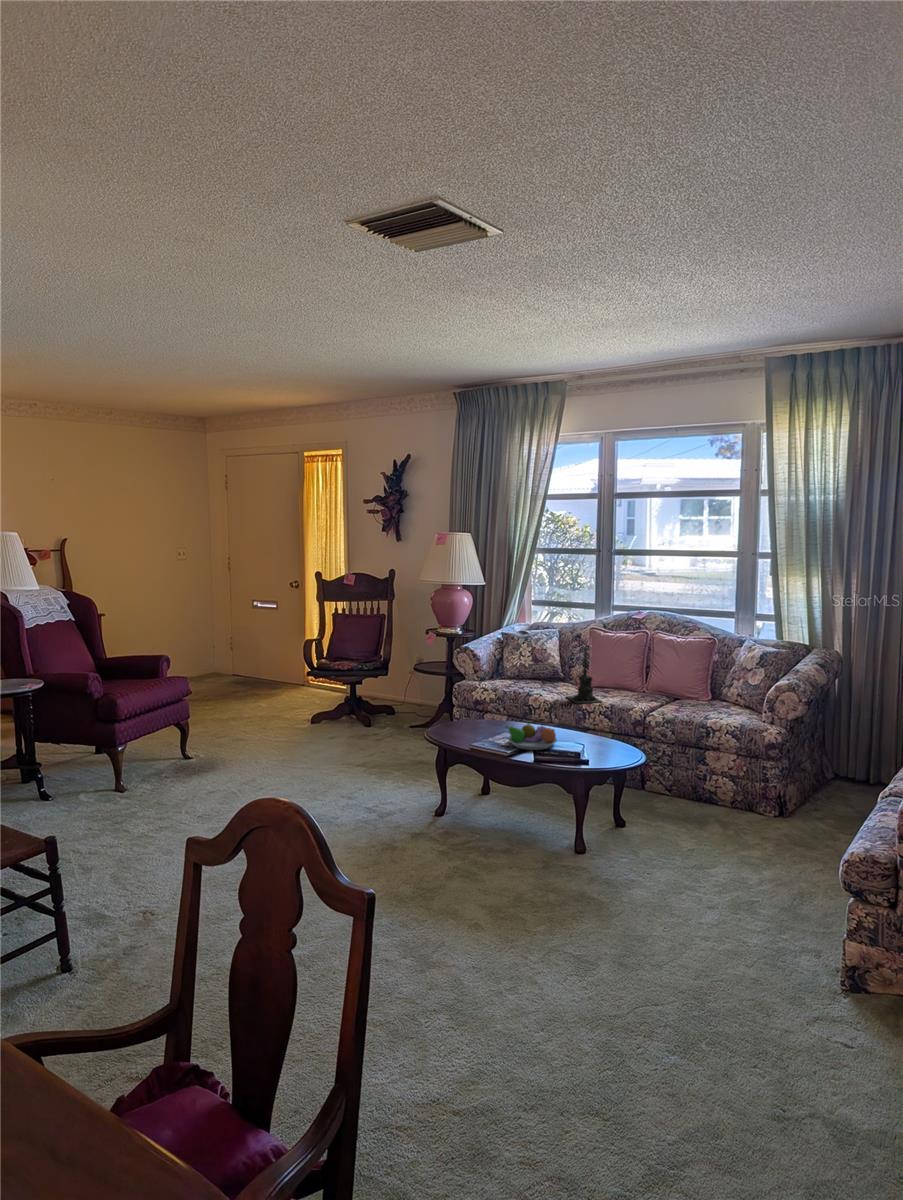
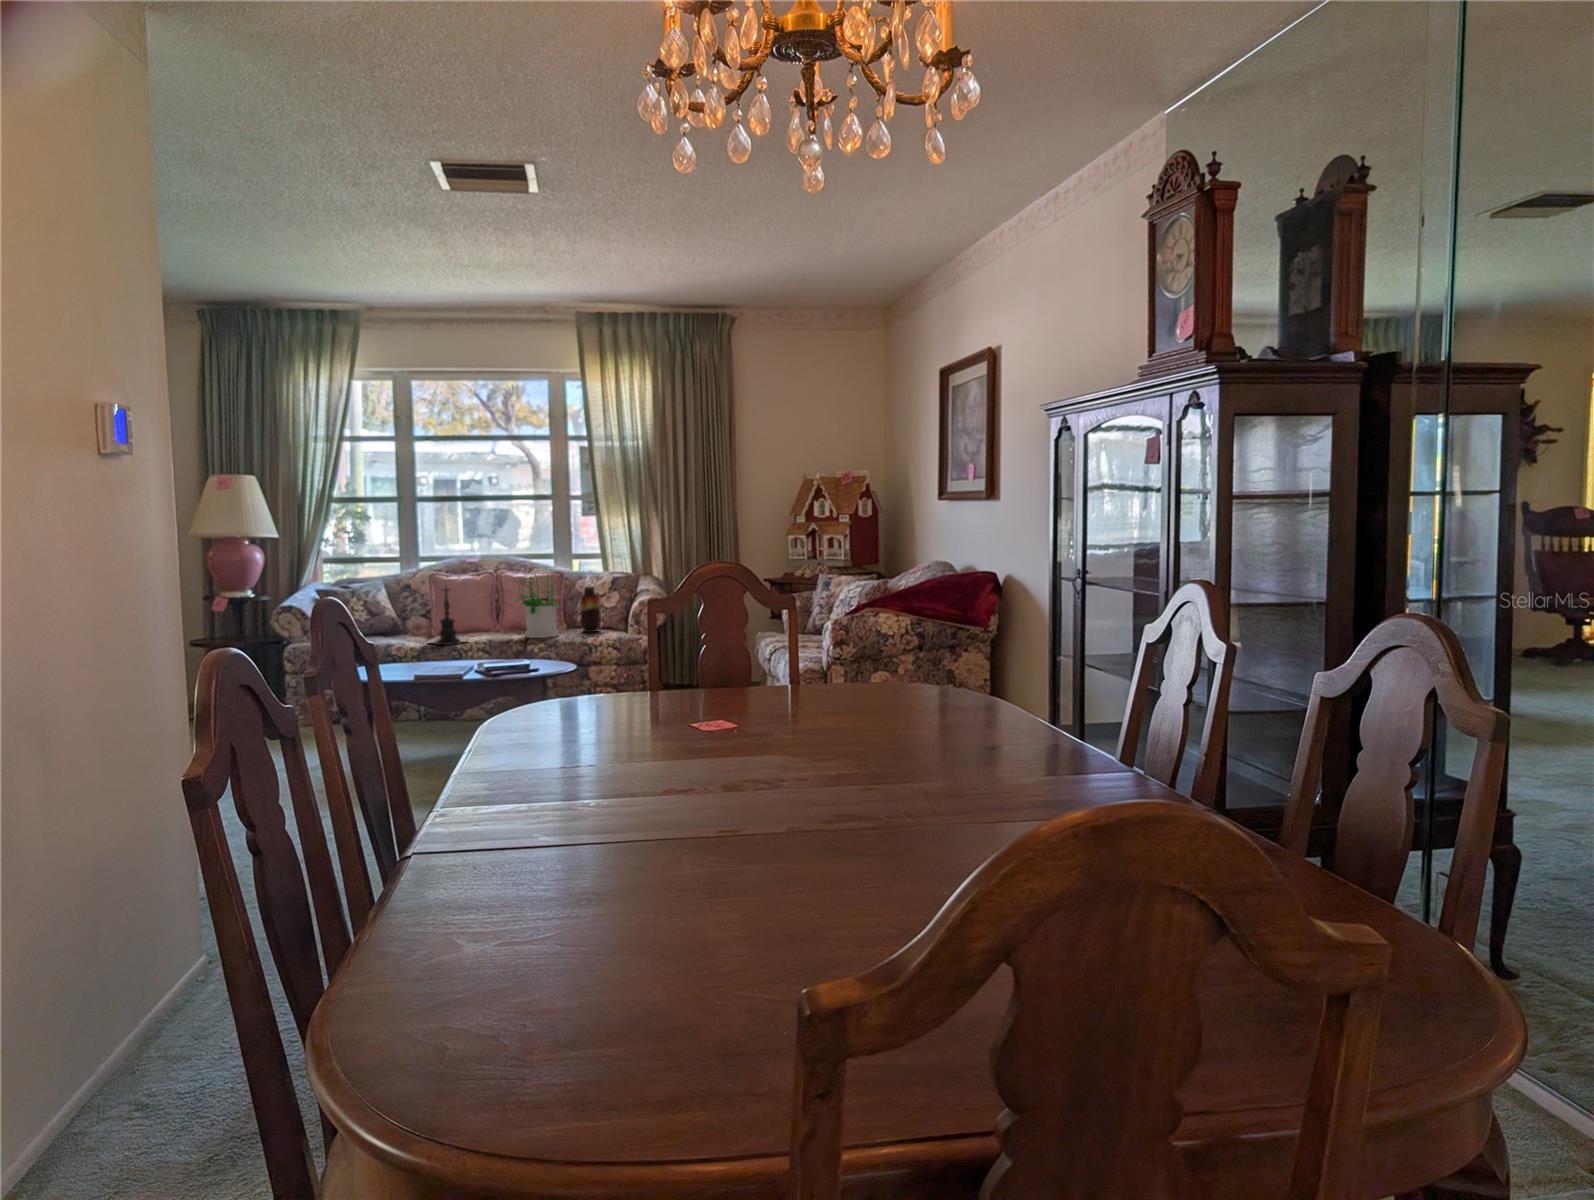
potted plant: none [650,642,698,709] -> present [517,576,560,638]
vase: none [722,659,744,709] -> present [580,586,600,632]
fruit bowl: present [506,721,557,750] -> none [425,649,483,673]

